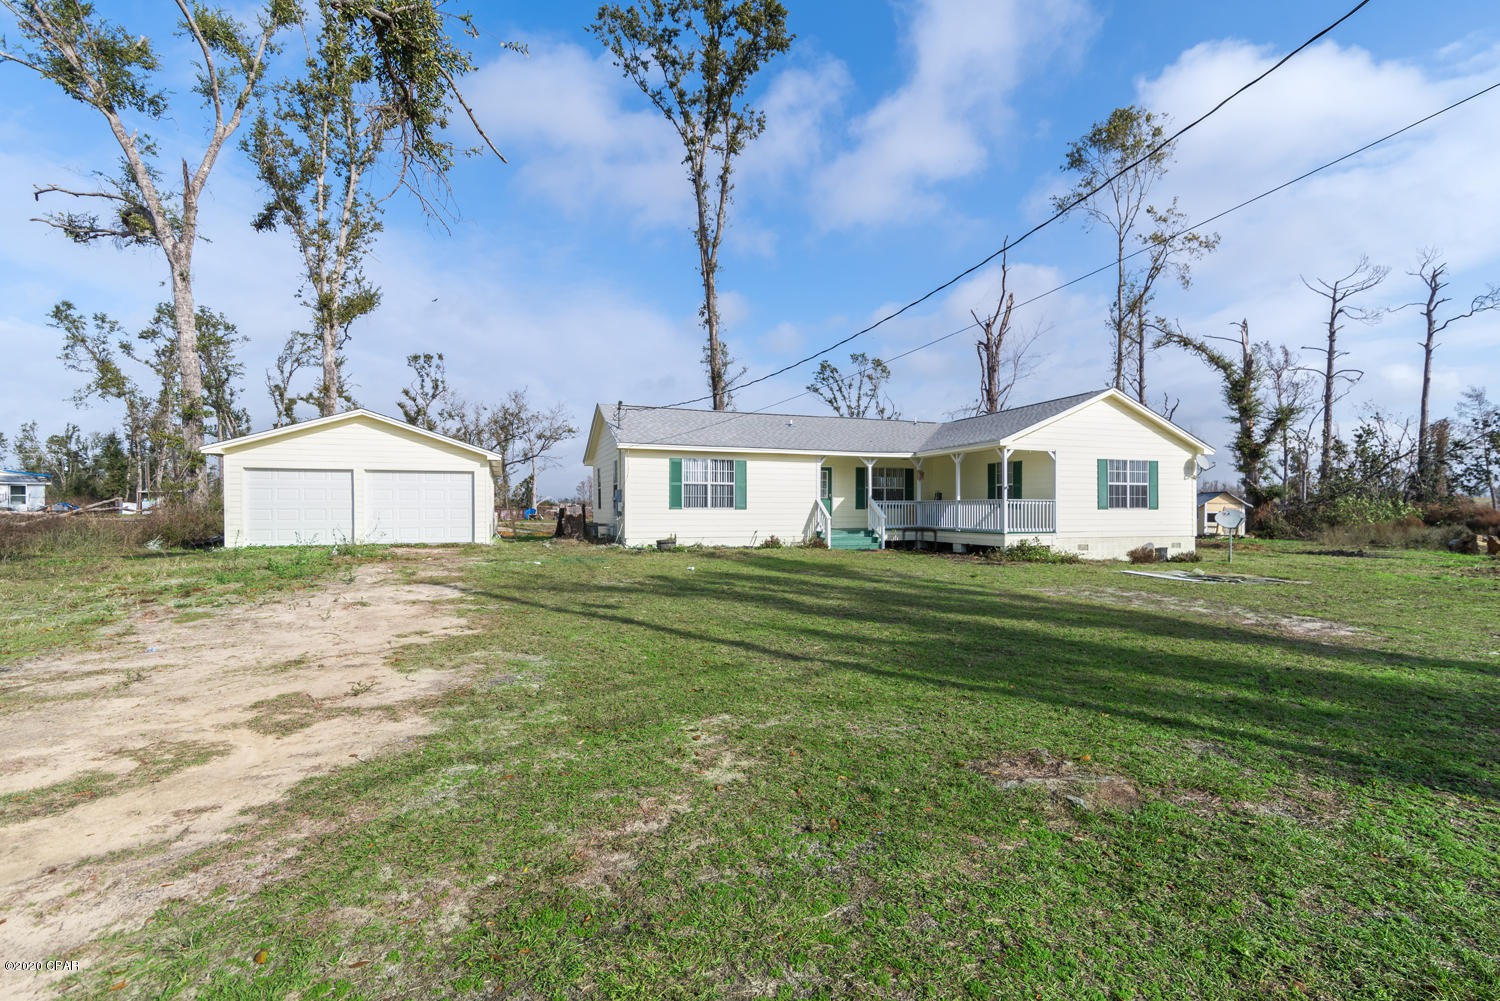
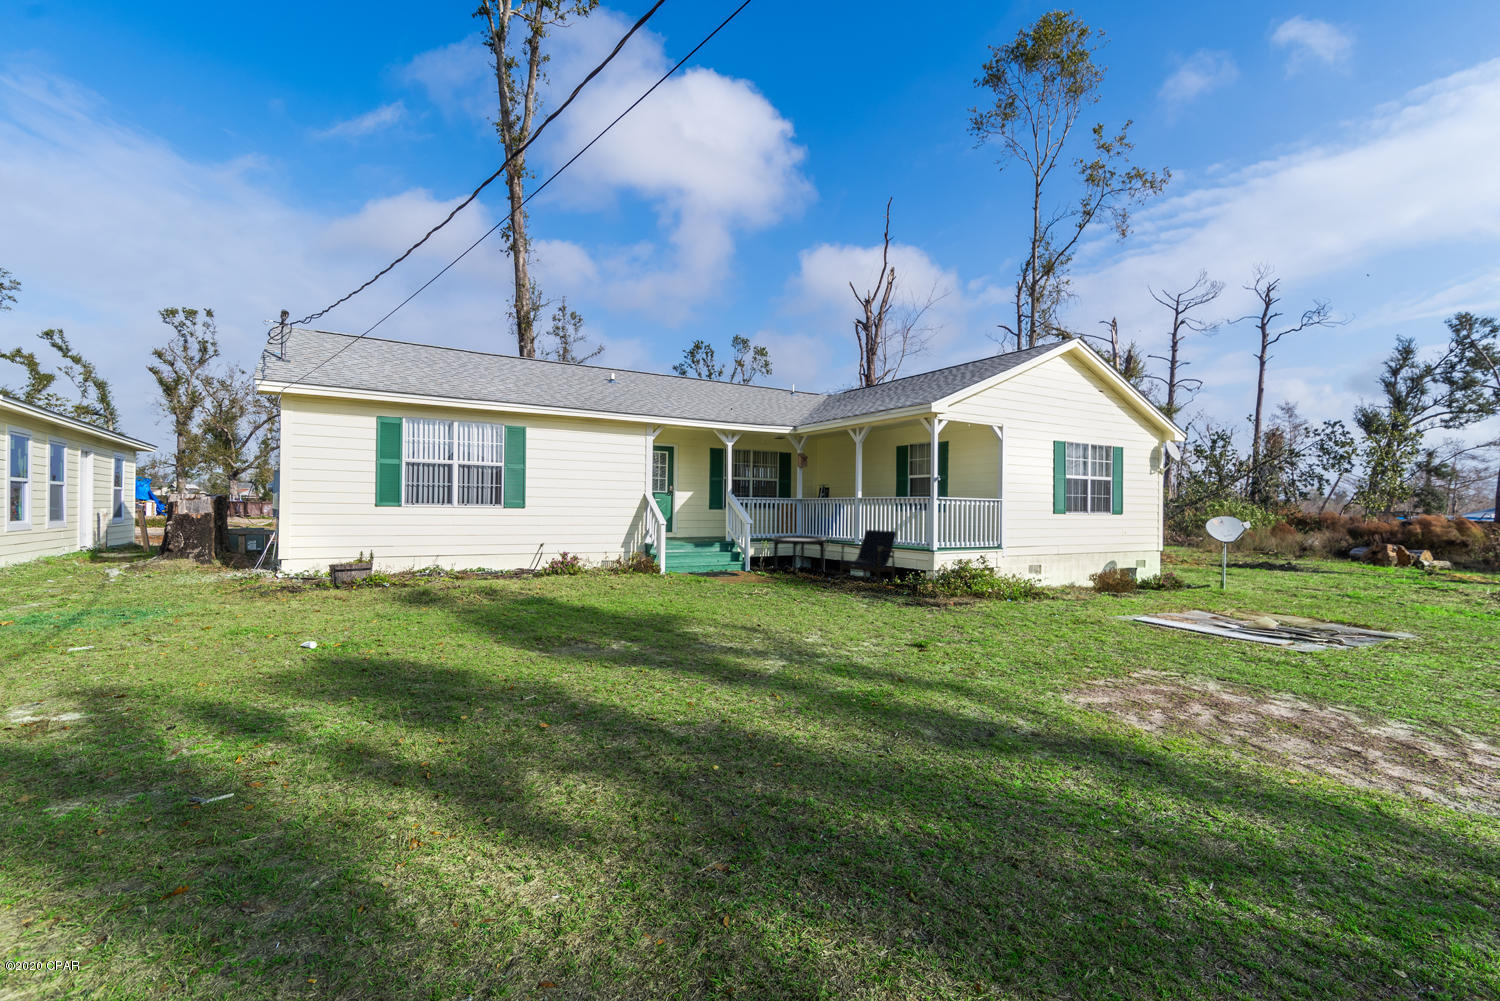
lounge chair: none [945,521,982,555] -> present [840,530,896,586]

